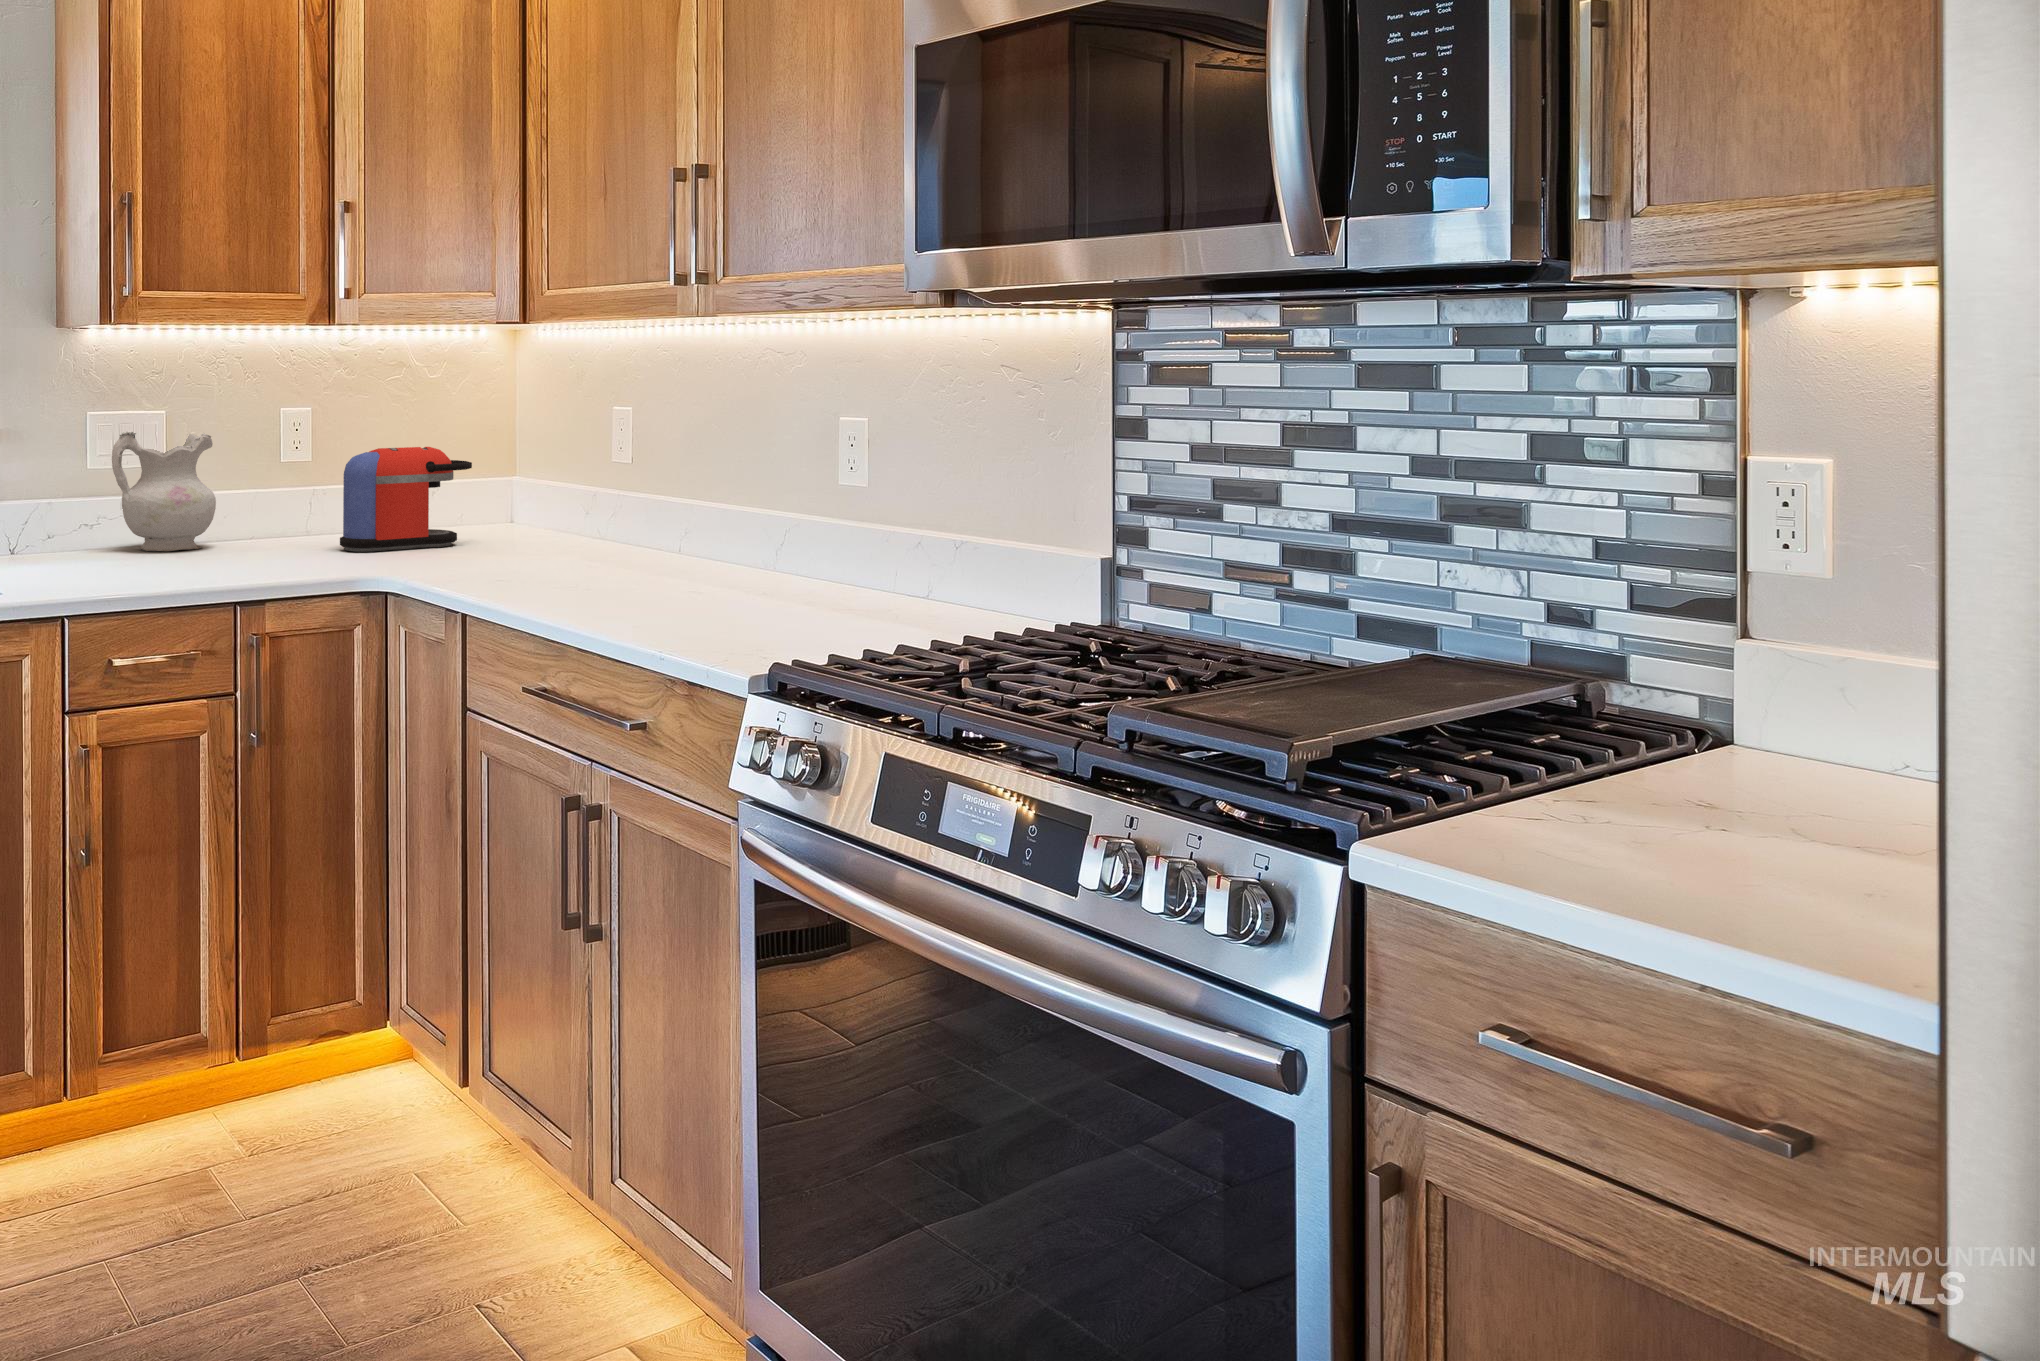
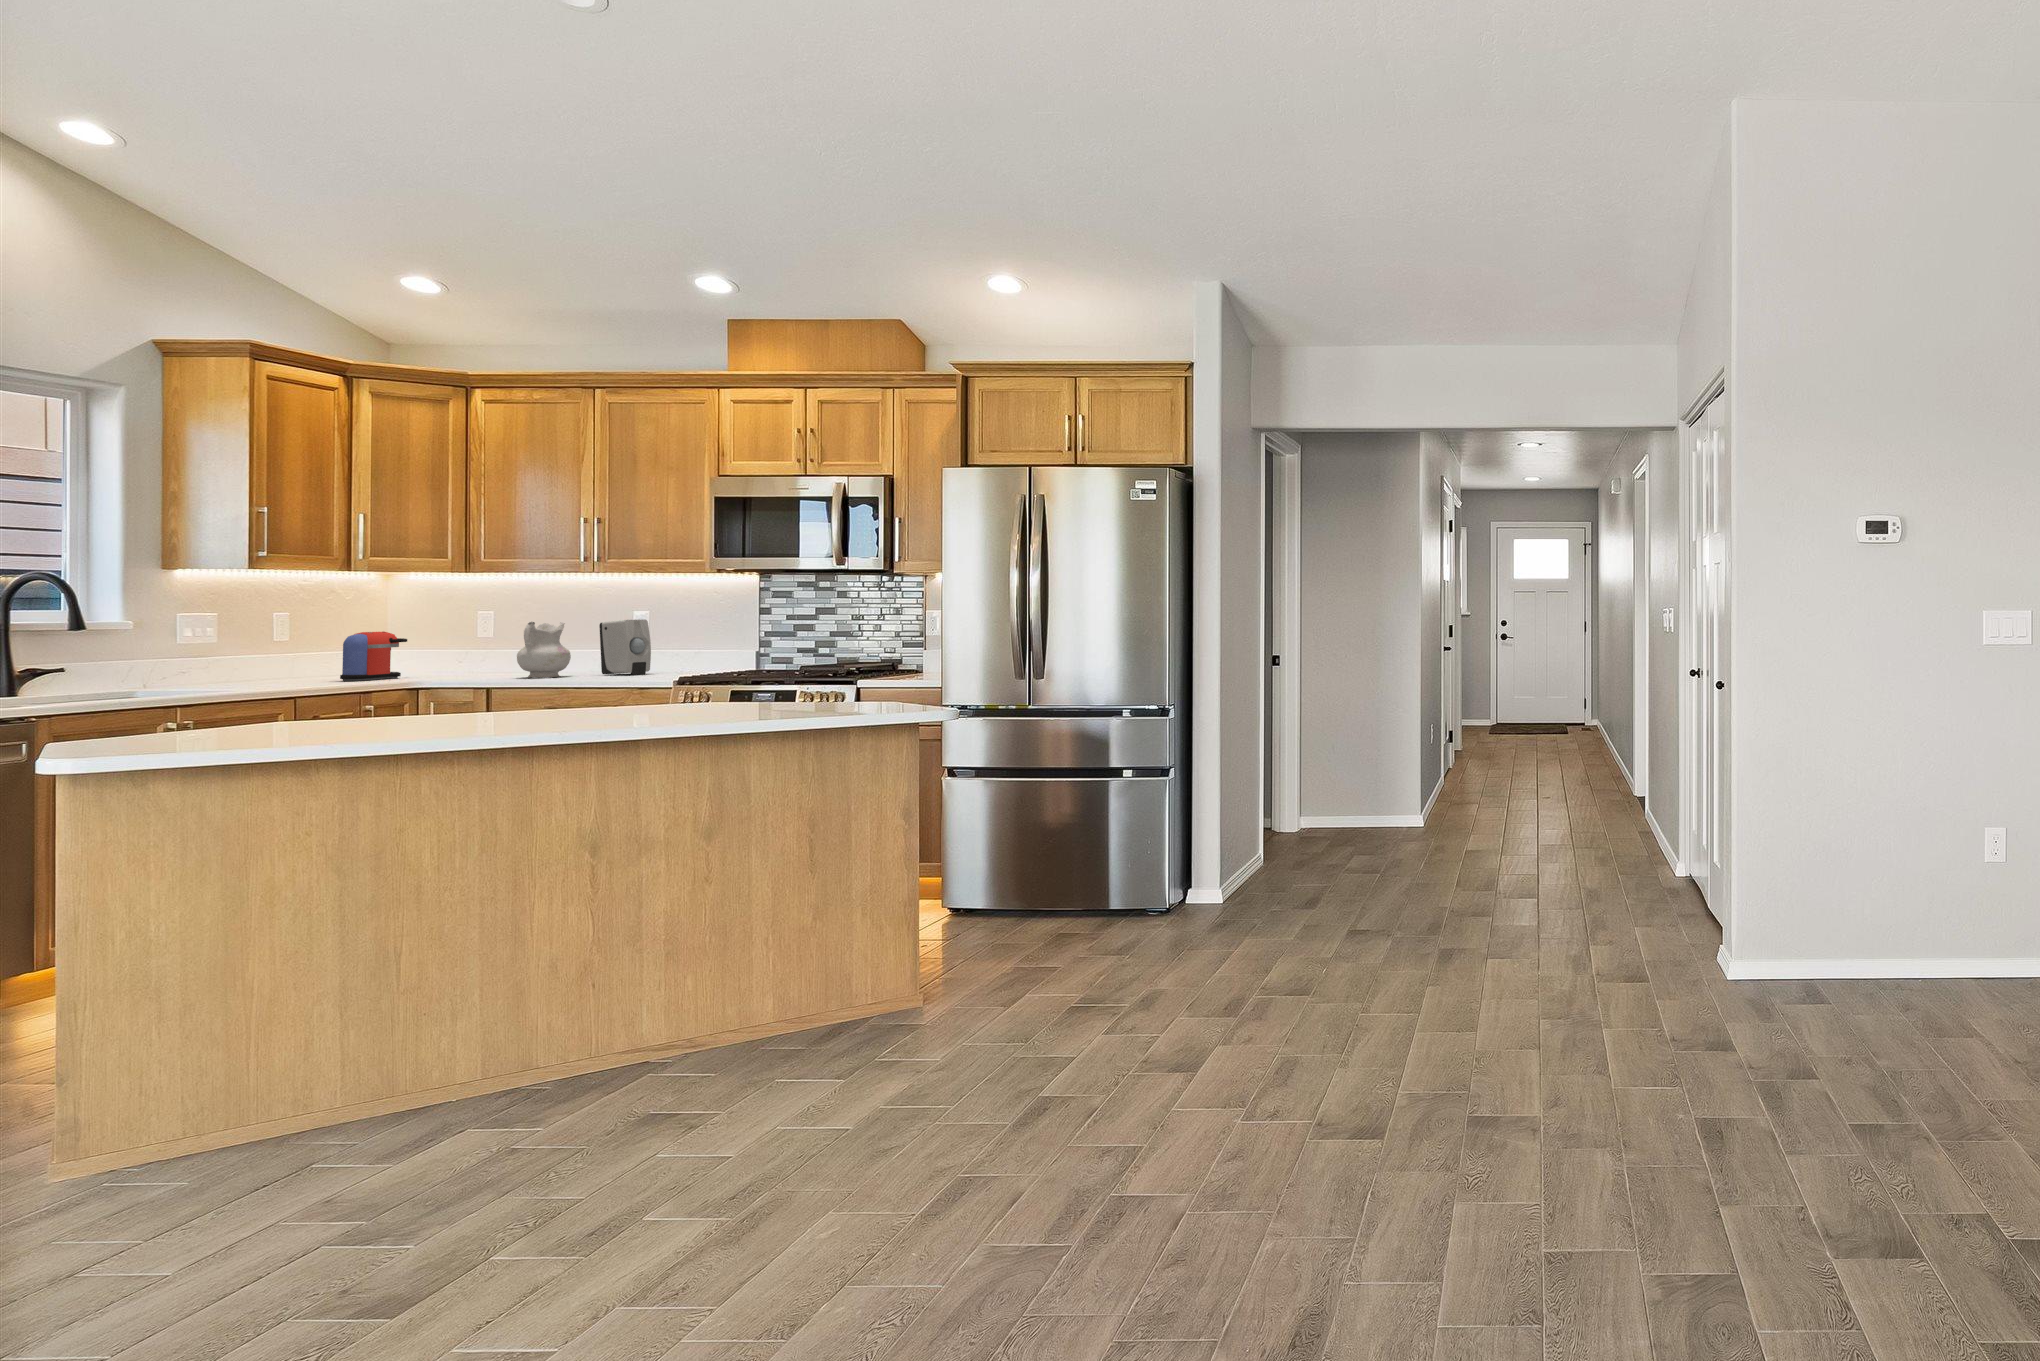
ceramic pitcher: present [112,432,216,551] -> present [517,622,571,678]
soap dispenser: none [736,442,841,599] -> present [599,619,651,675]

